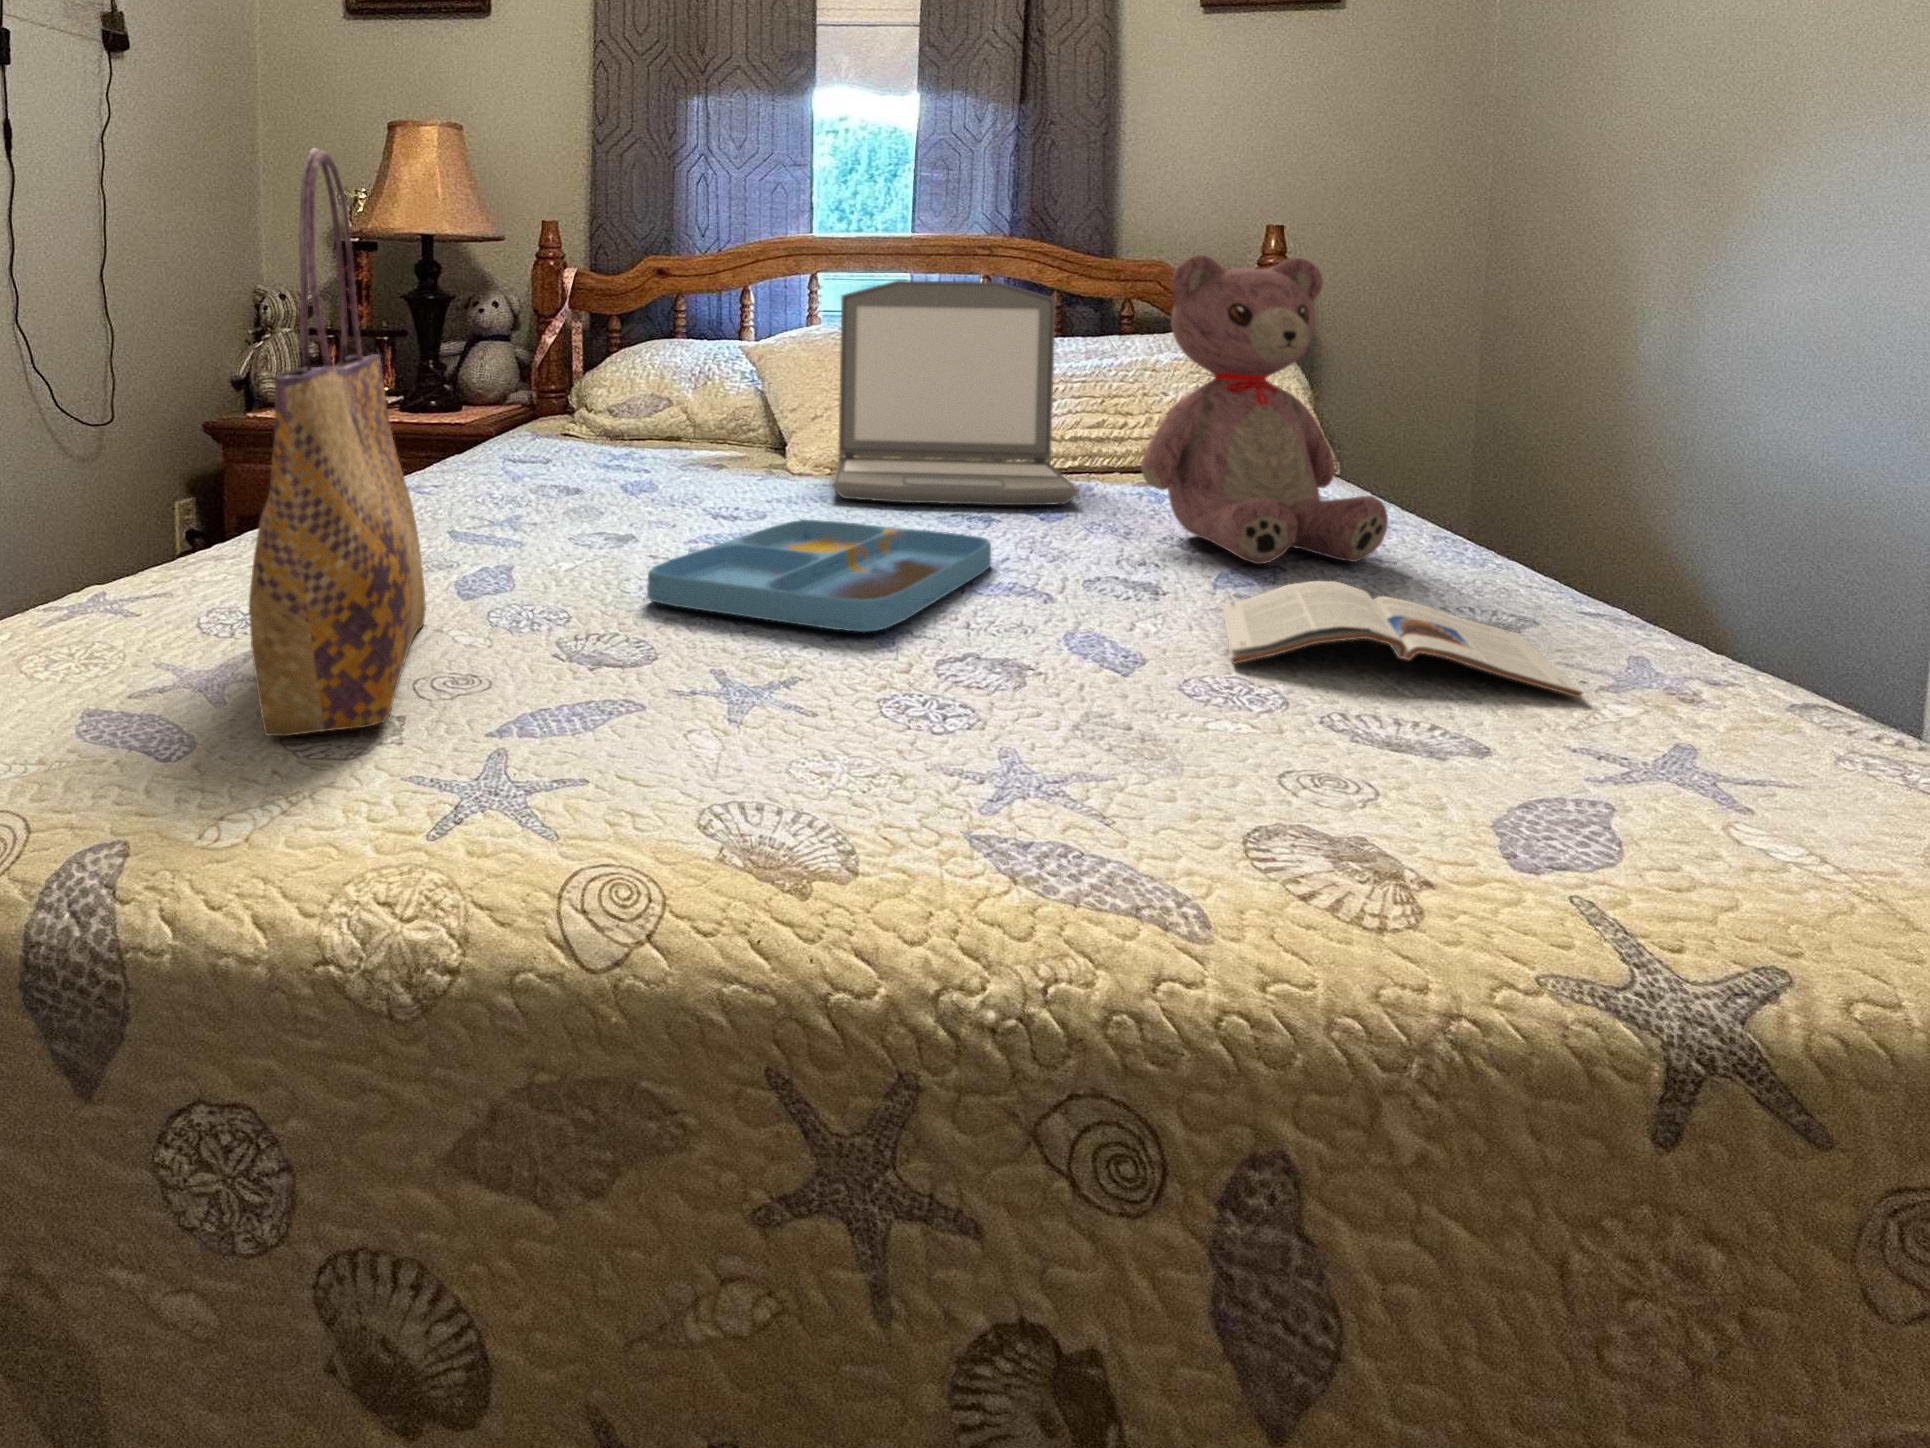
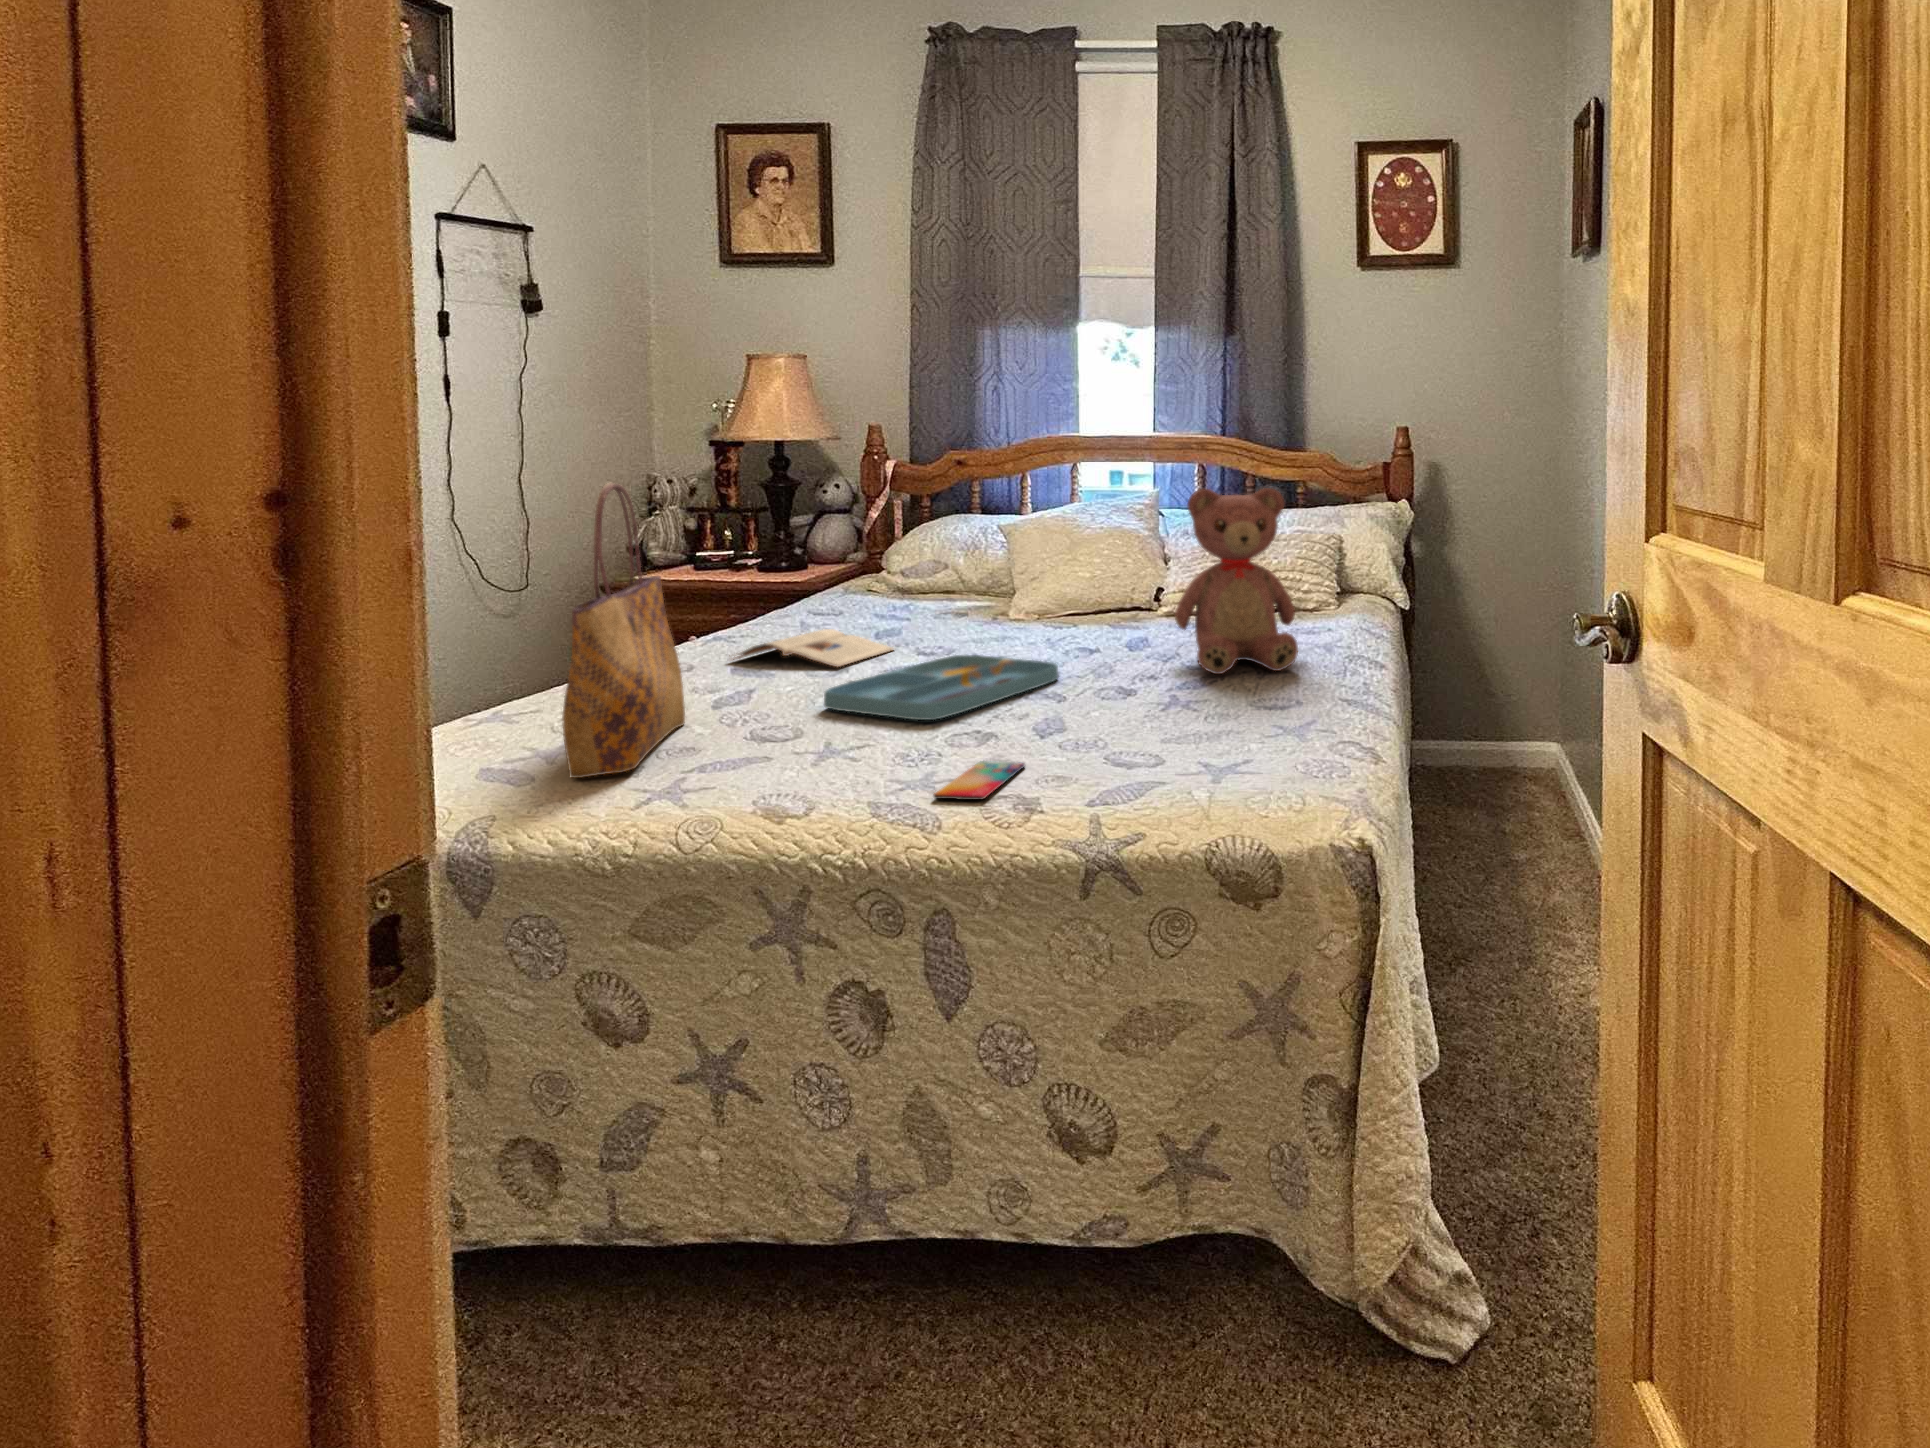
laptop: present [832,280,1079,505] -> none [1013,485,1188,638]
magazine: present [1223,581,1583,697] -> present [733,629,894,667]
smartphone: none [1076,729,1228,841] -> present [933,761,1025,800]

